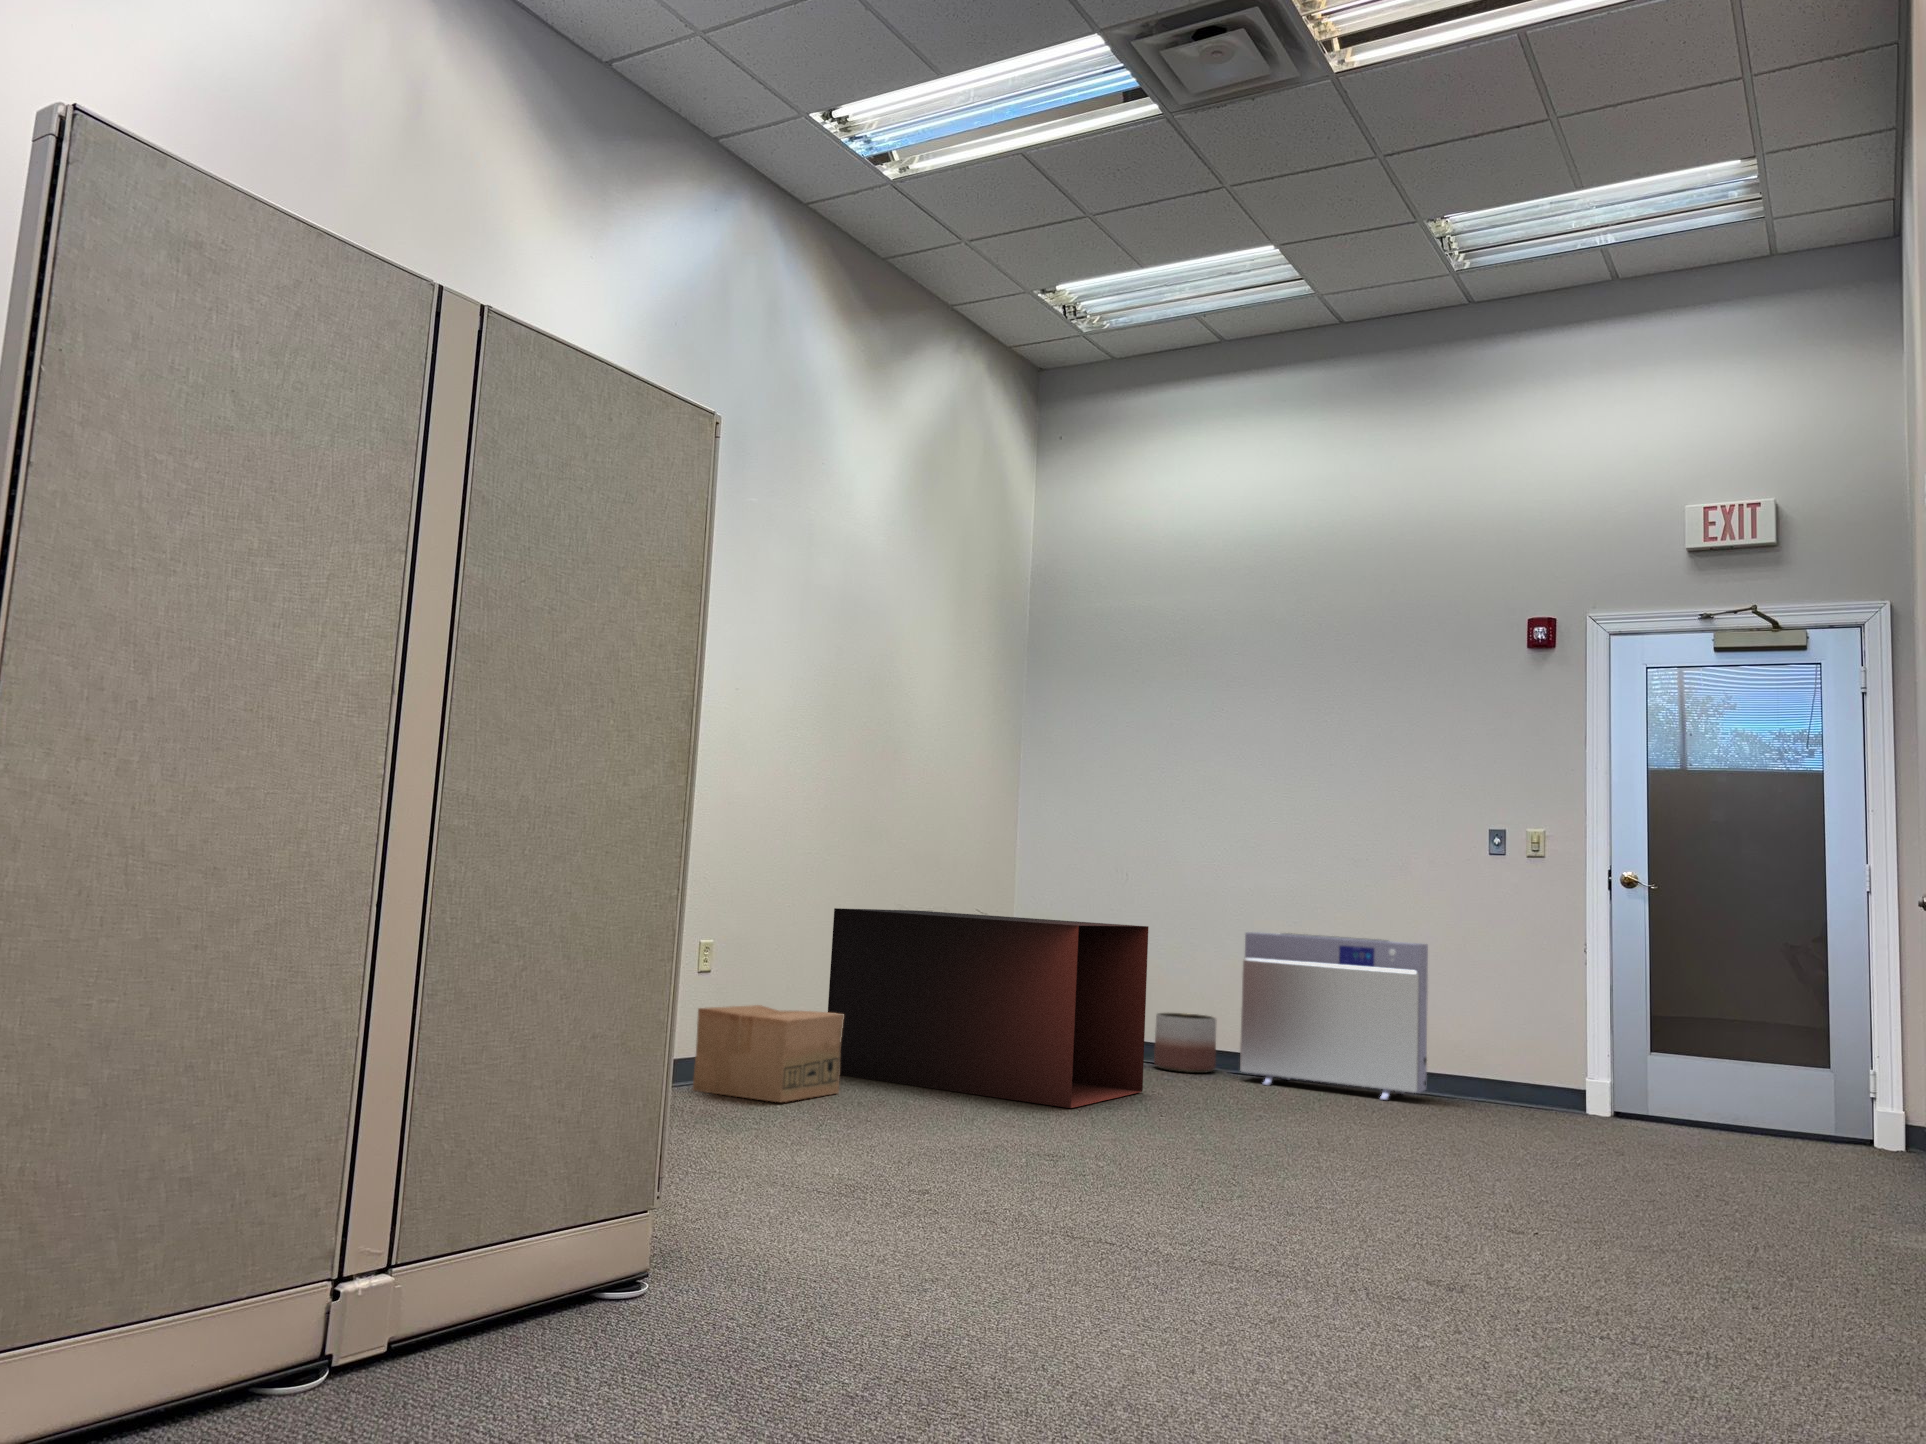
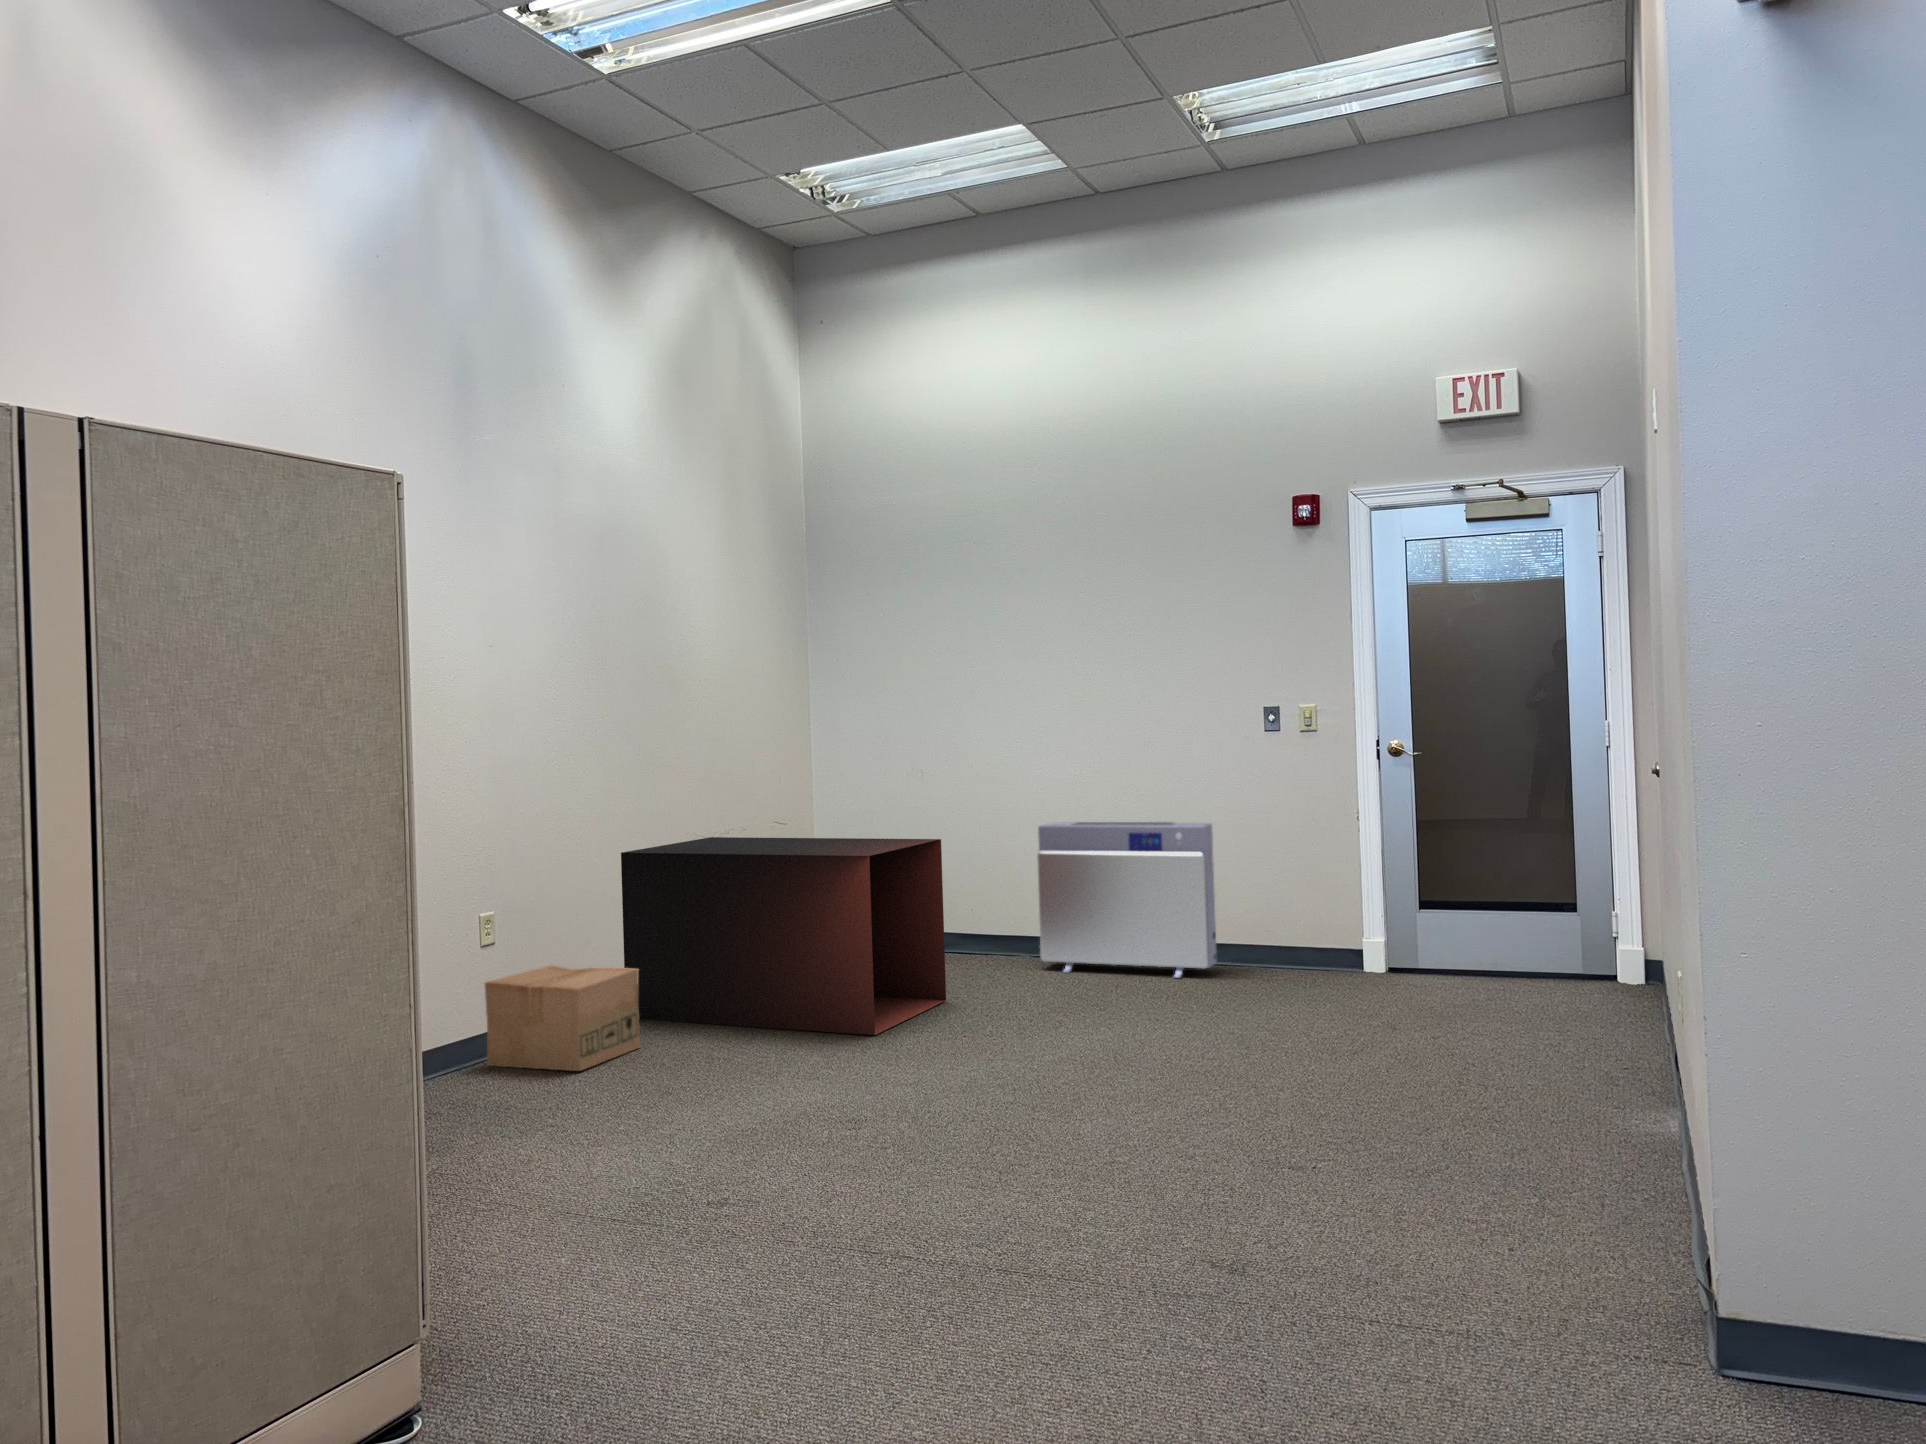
planter: present [1154,1013,1217,1073] -> none [957,906,1018,965]

